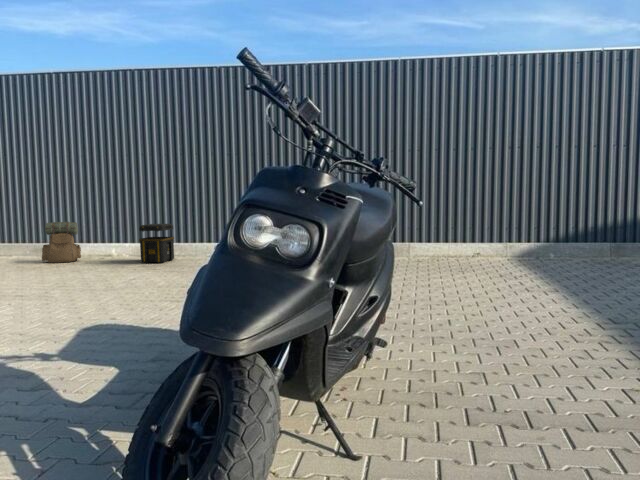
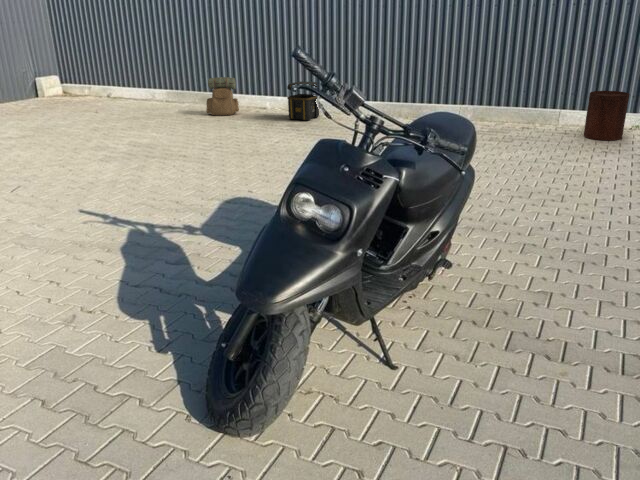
trash can: none [439,221,473,264] -> present [584,91,630,140]

